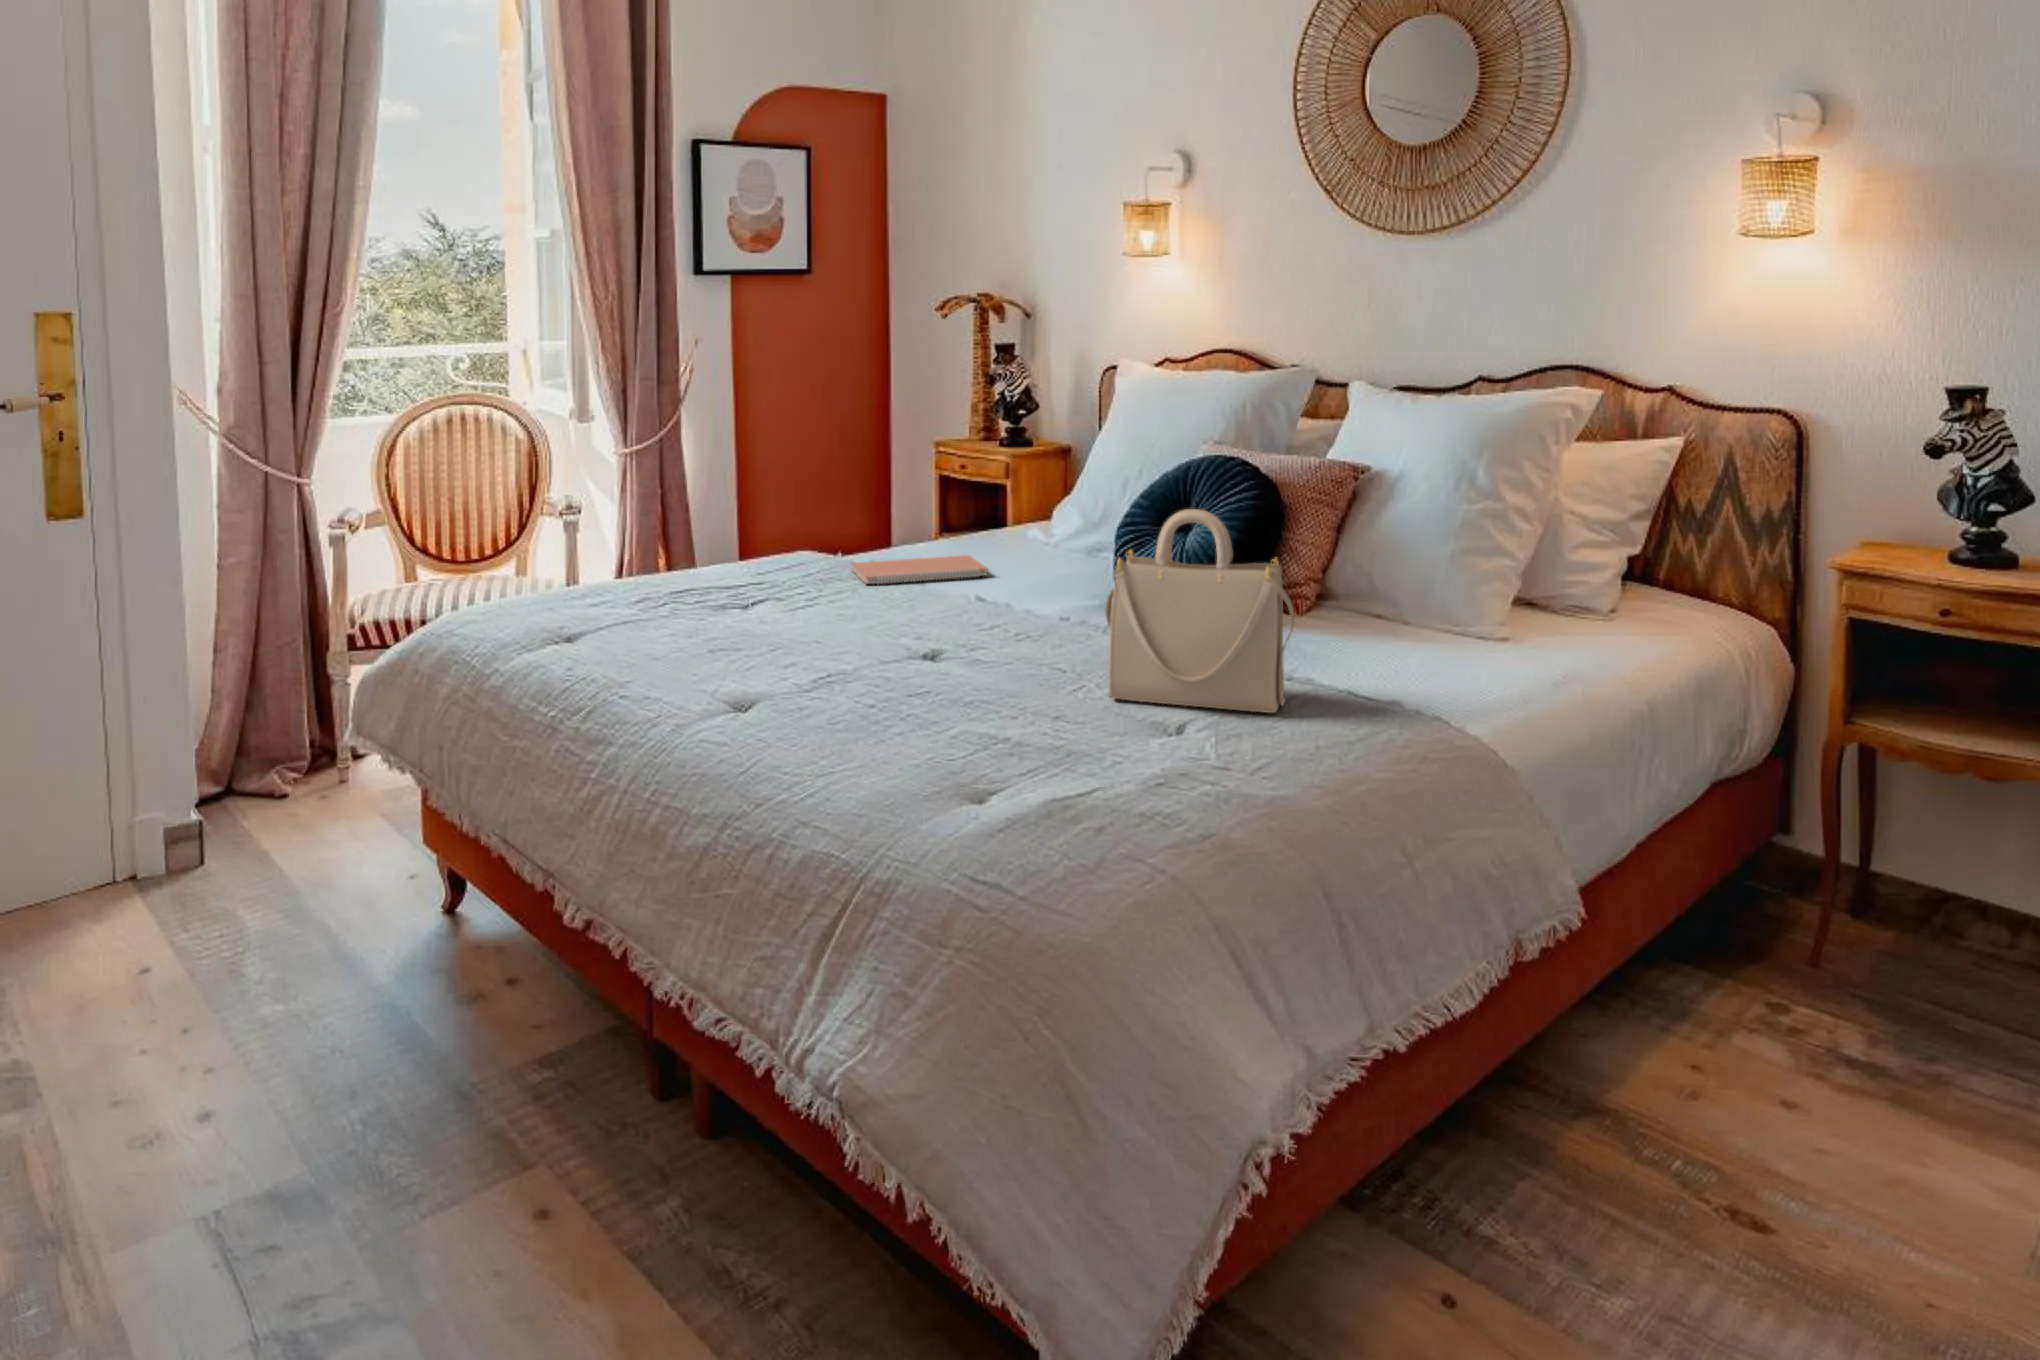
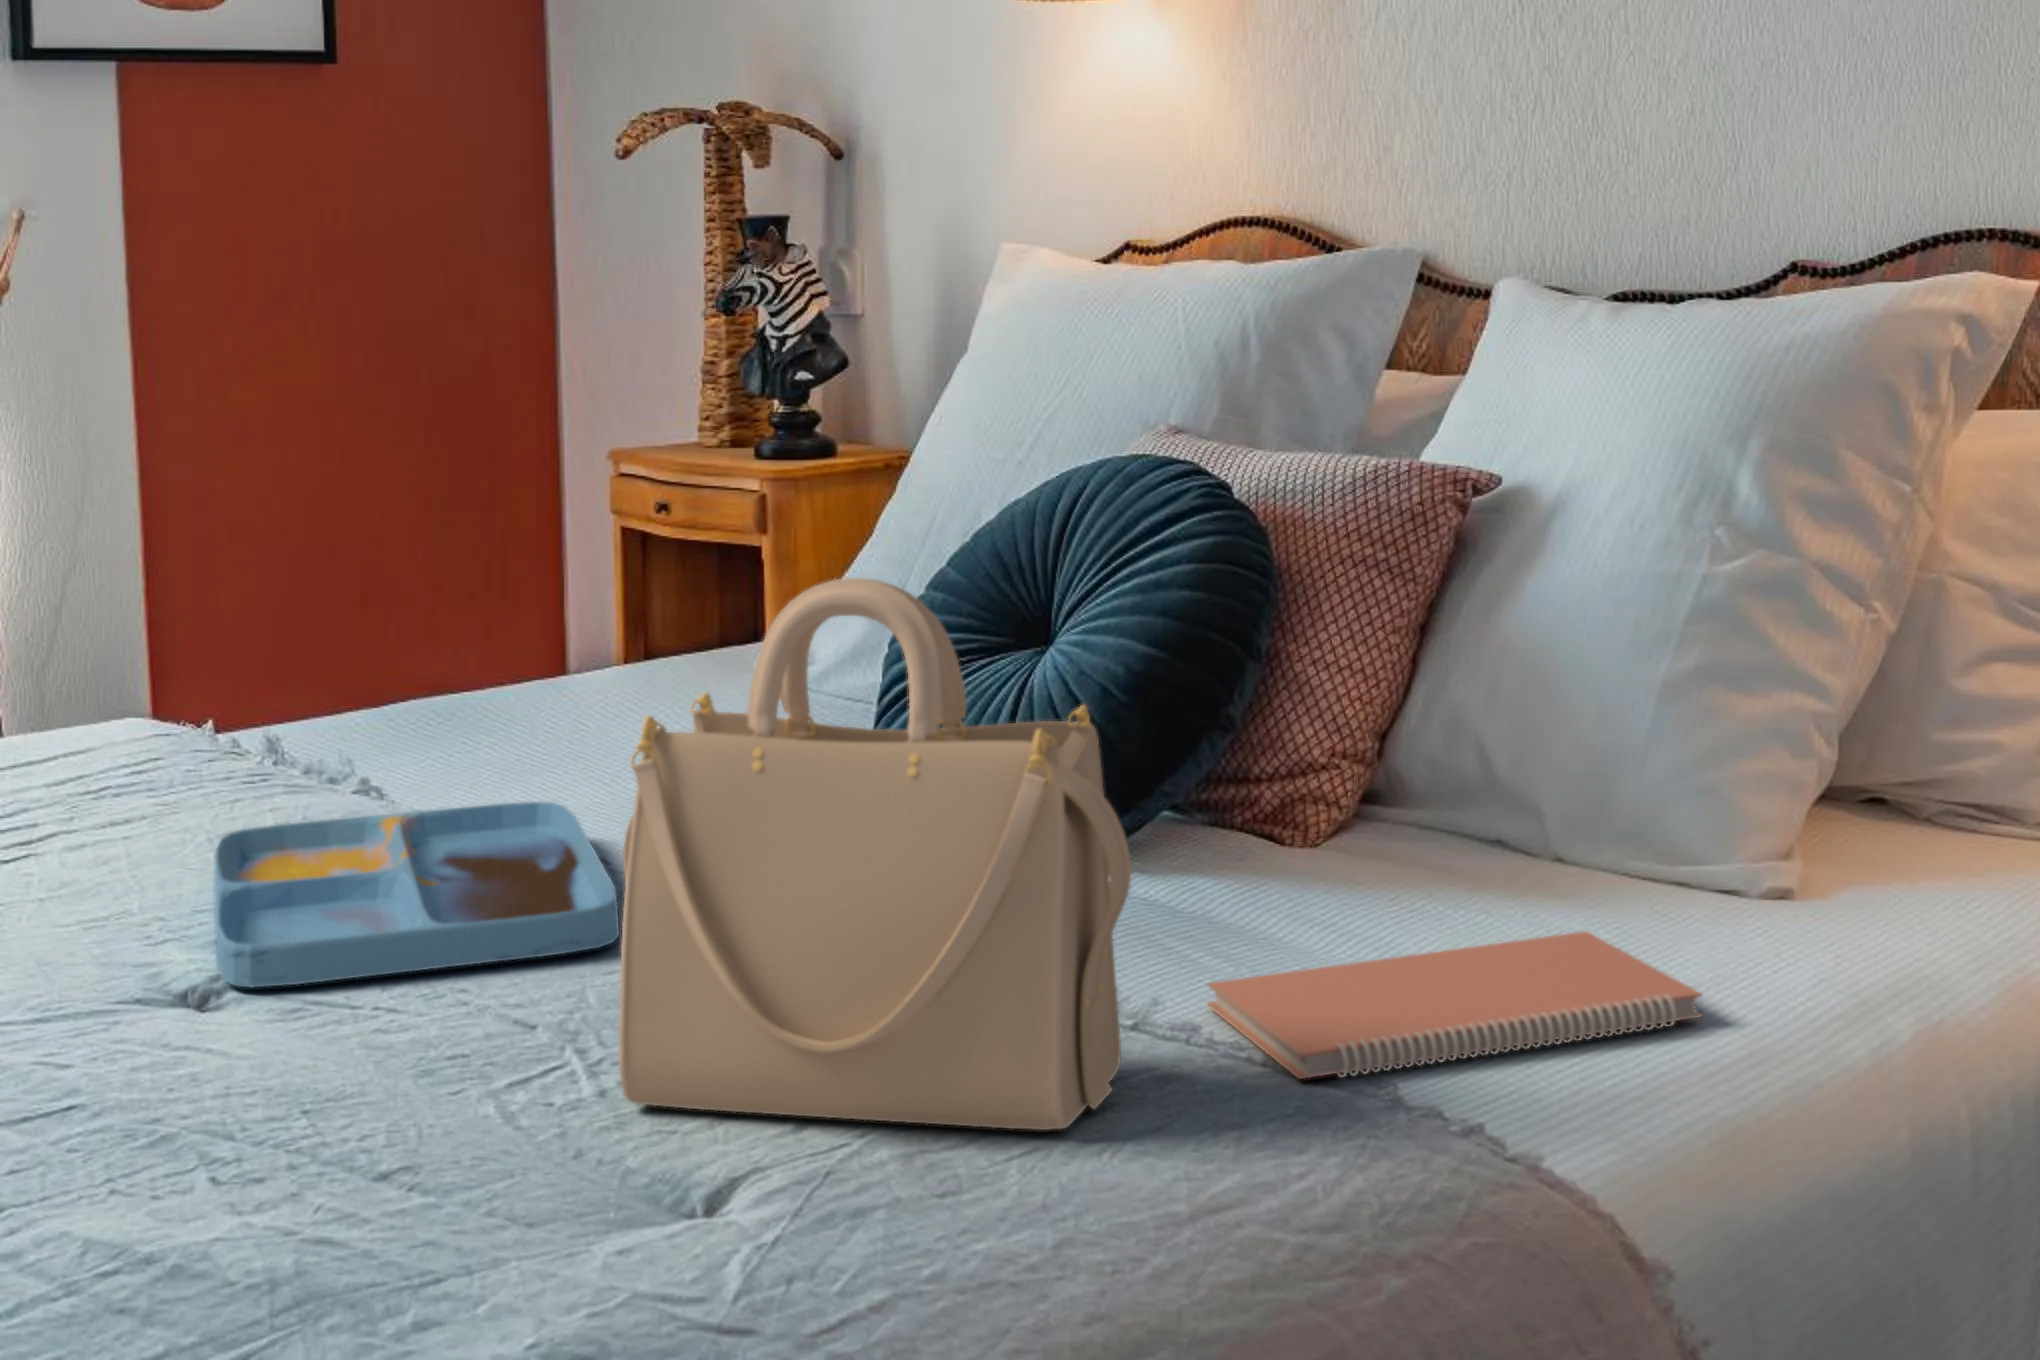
notebook: present [852,555,987,584] -> present [1208,931,1701,1079]
tray: none [894,588,1064,654] -> present [214,802,619,987]

